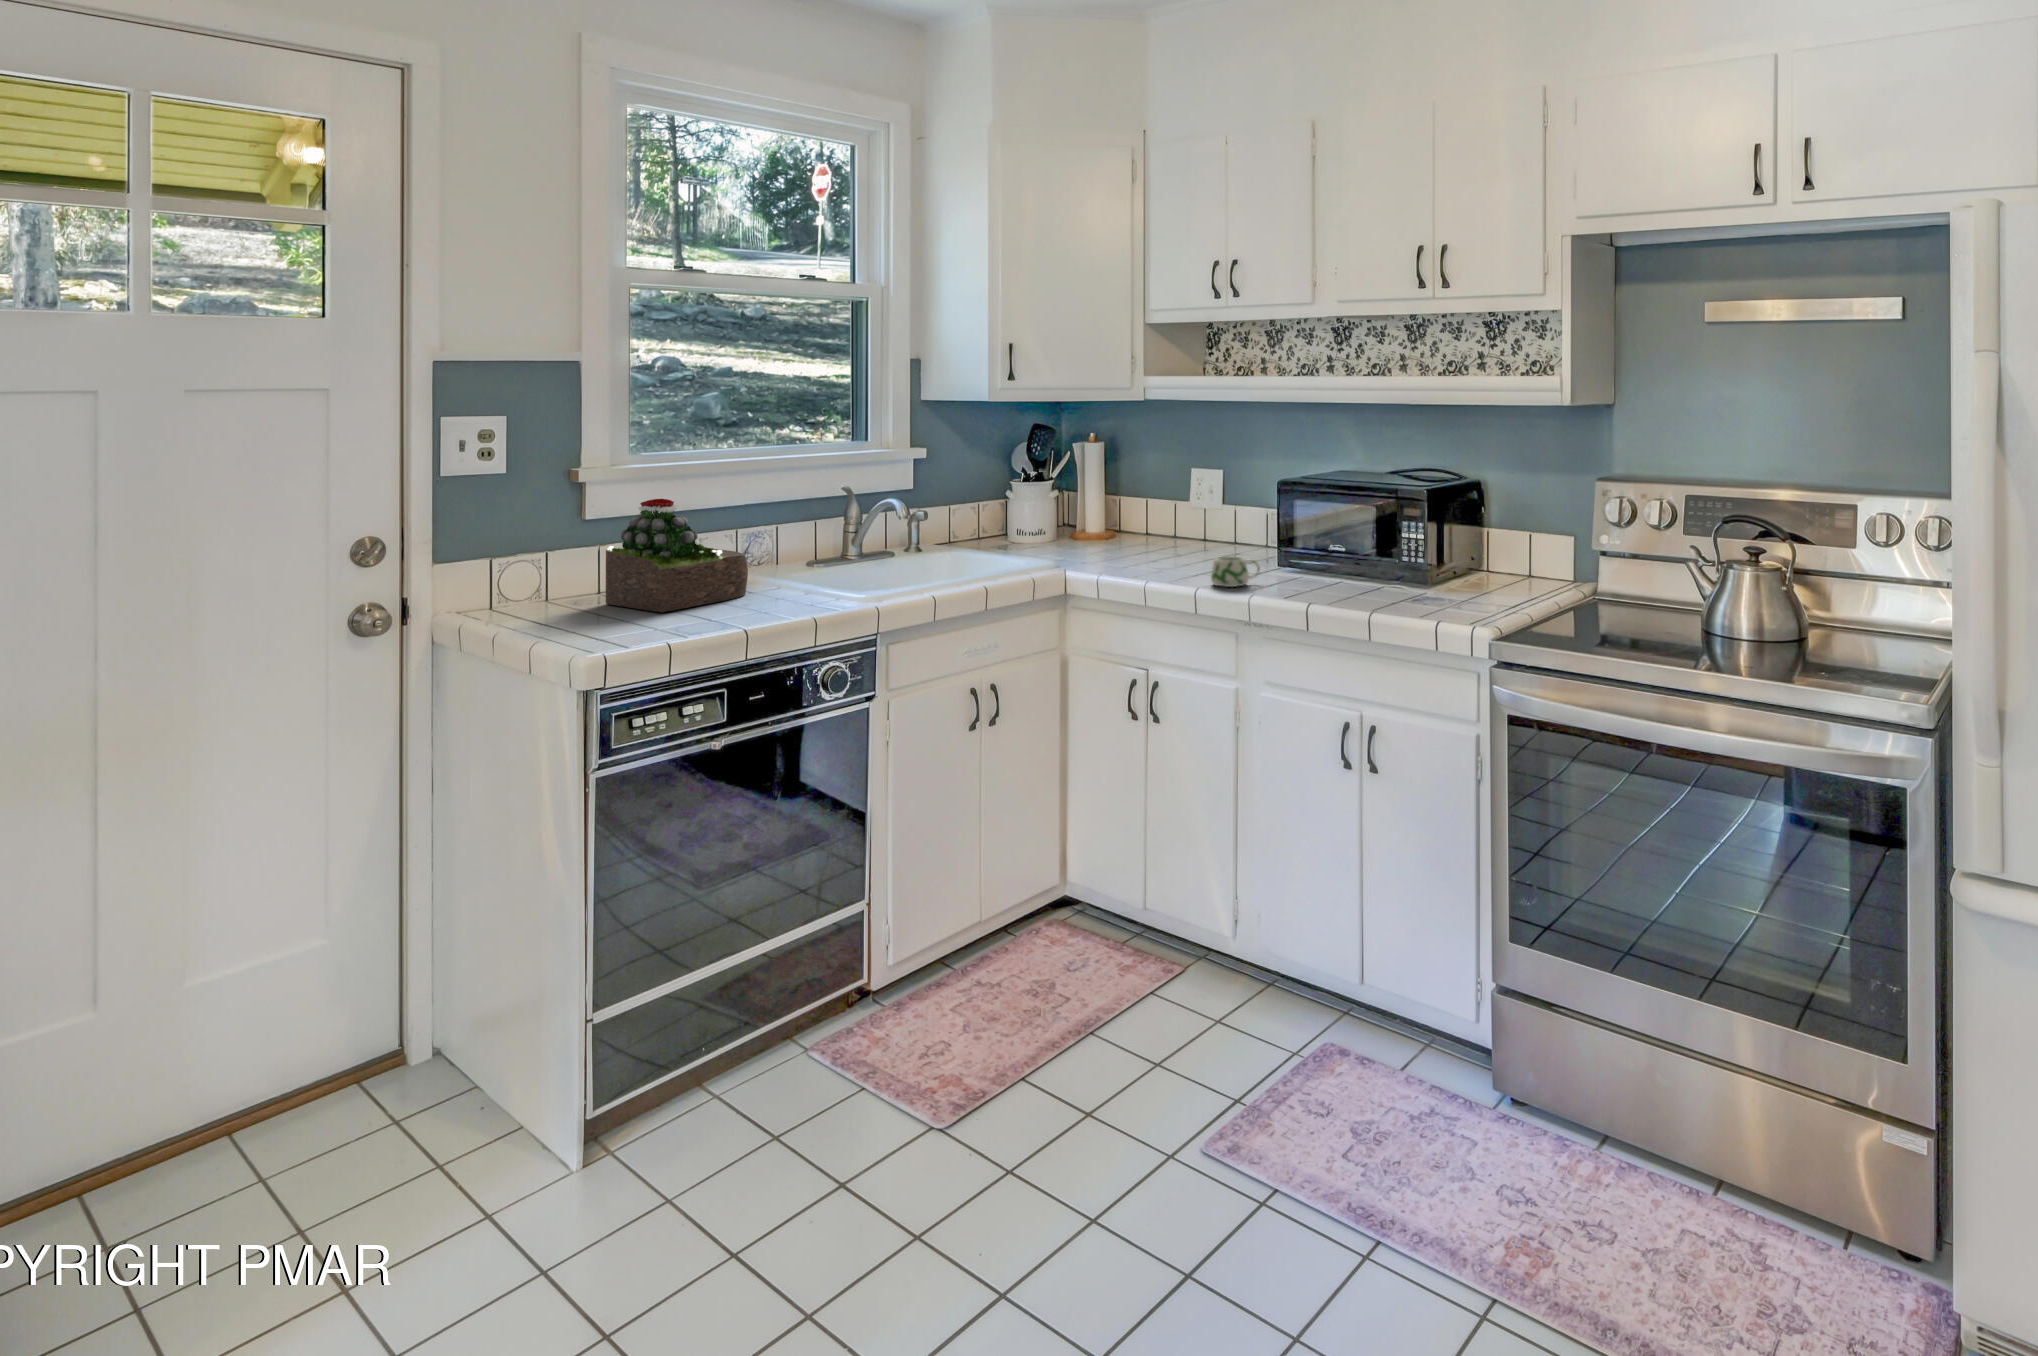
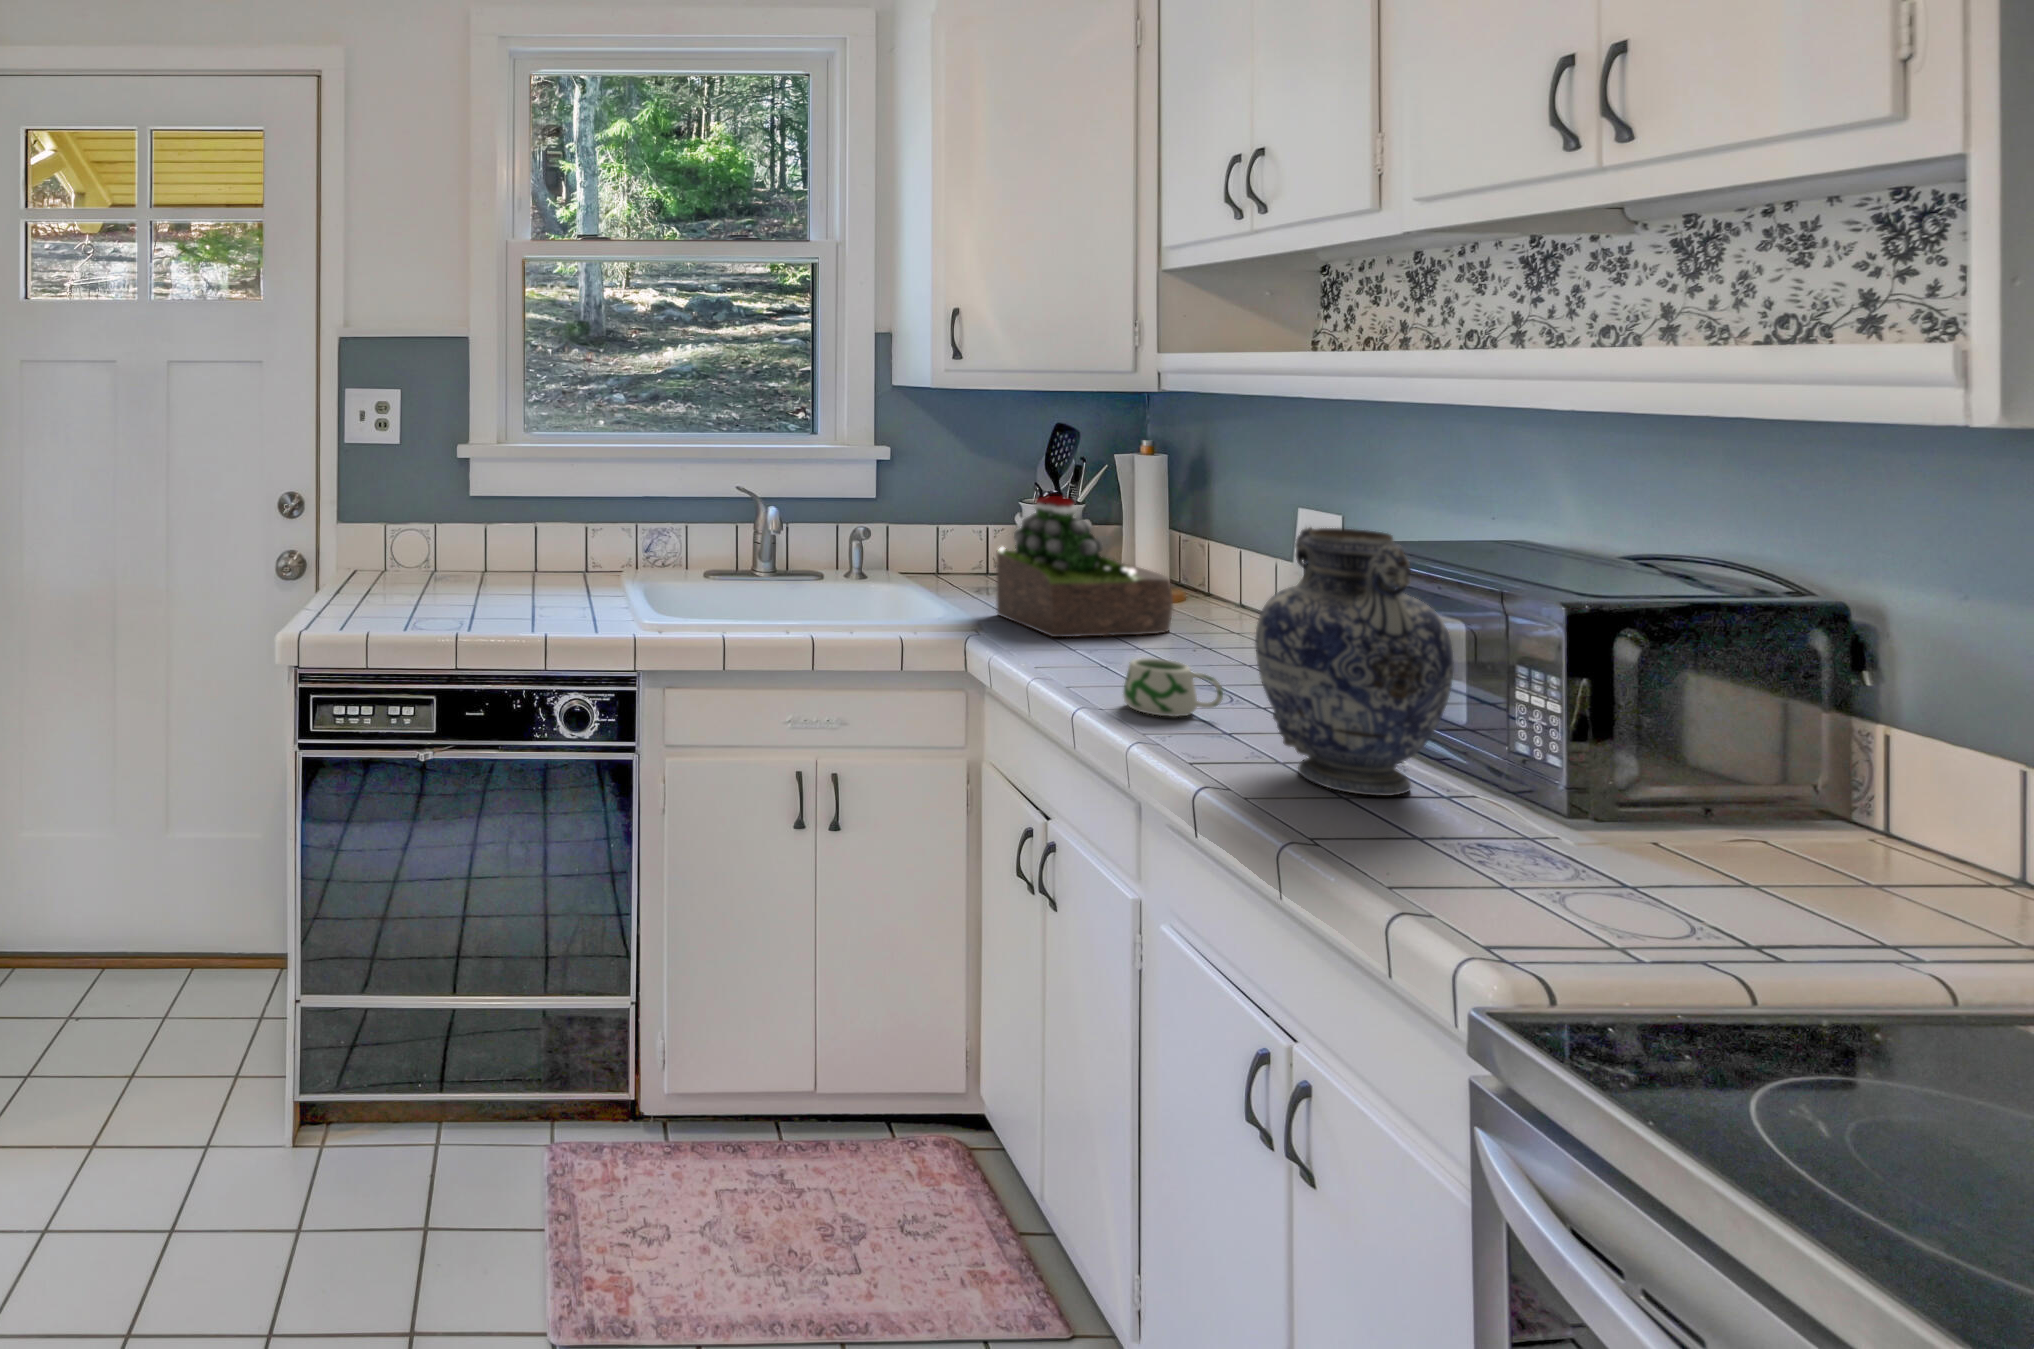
decorative vase: none [1306,469,1388,597] -> present [1255,527,1453,796]
succulent plant: present [606,499,748,612] -> present [997,496,1173,637]

